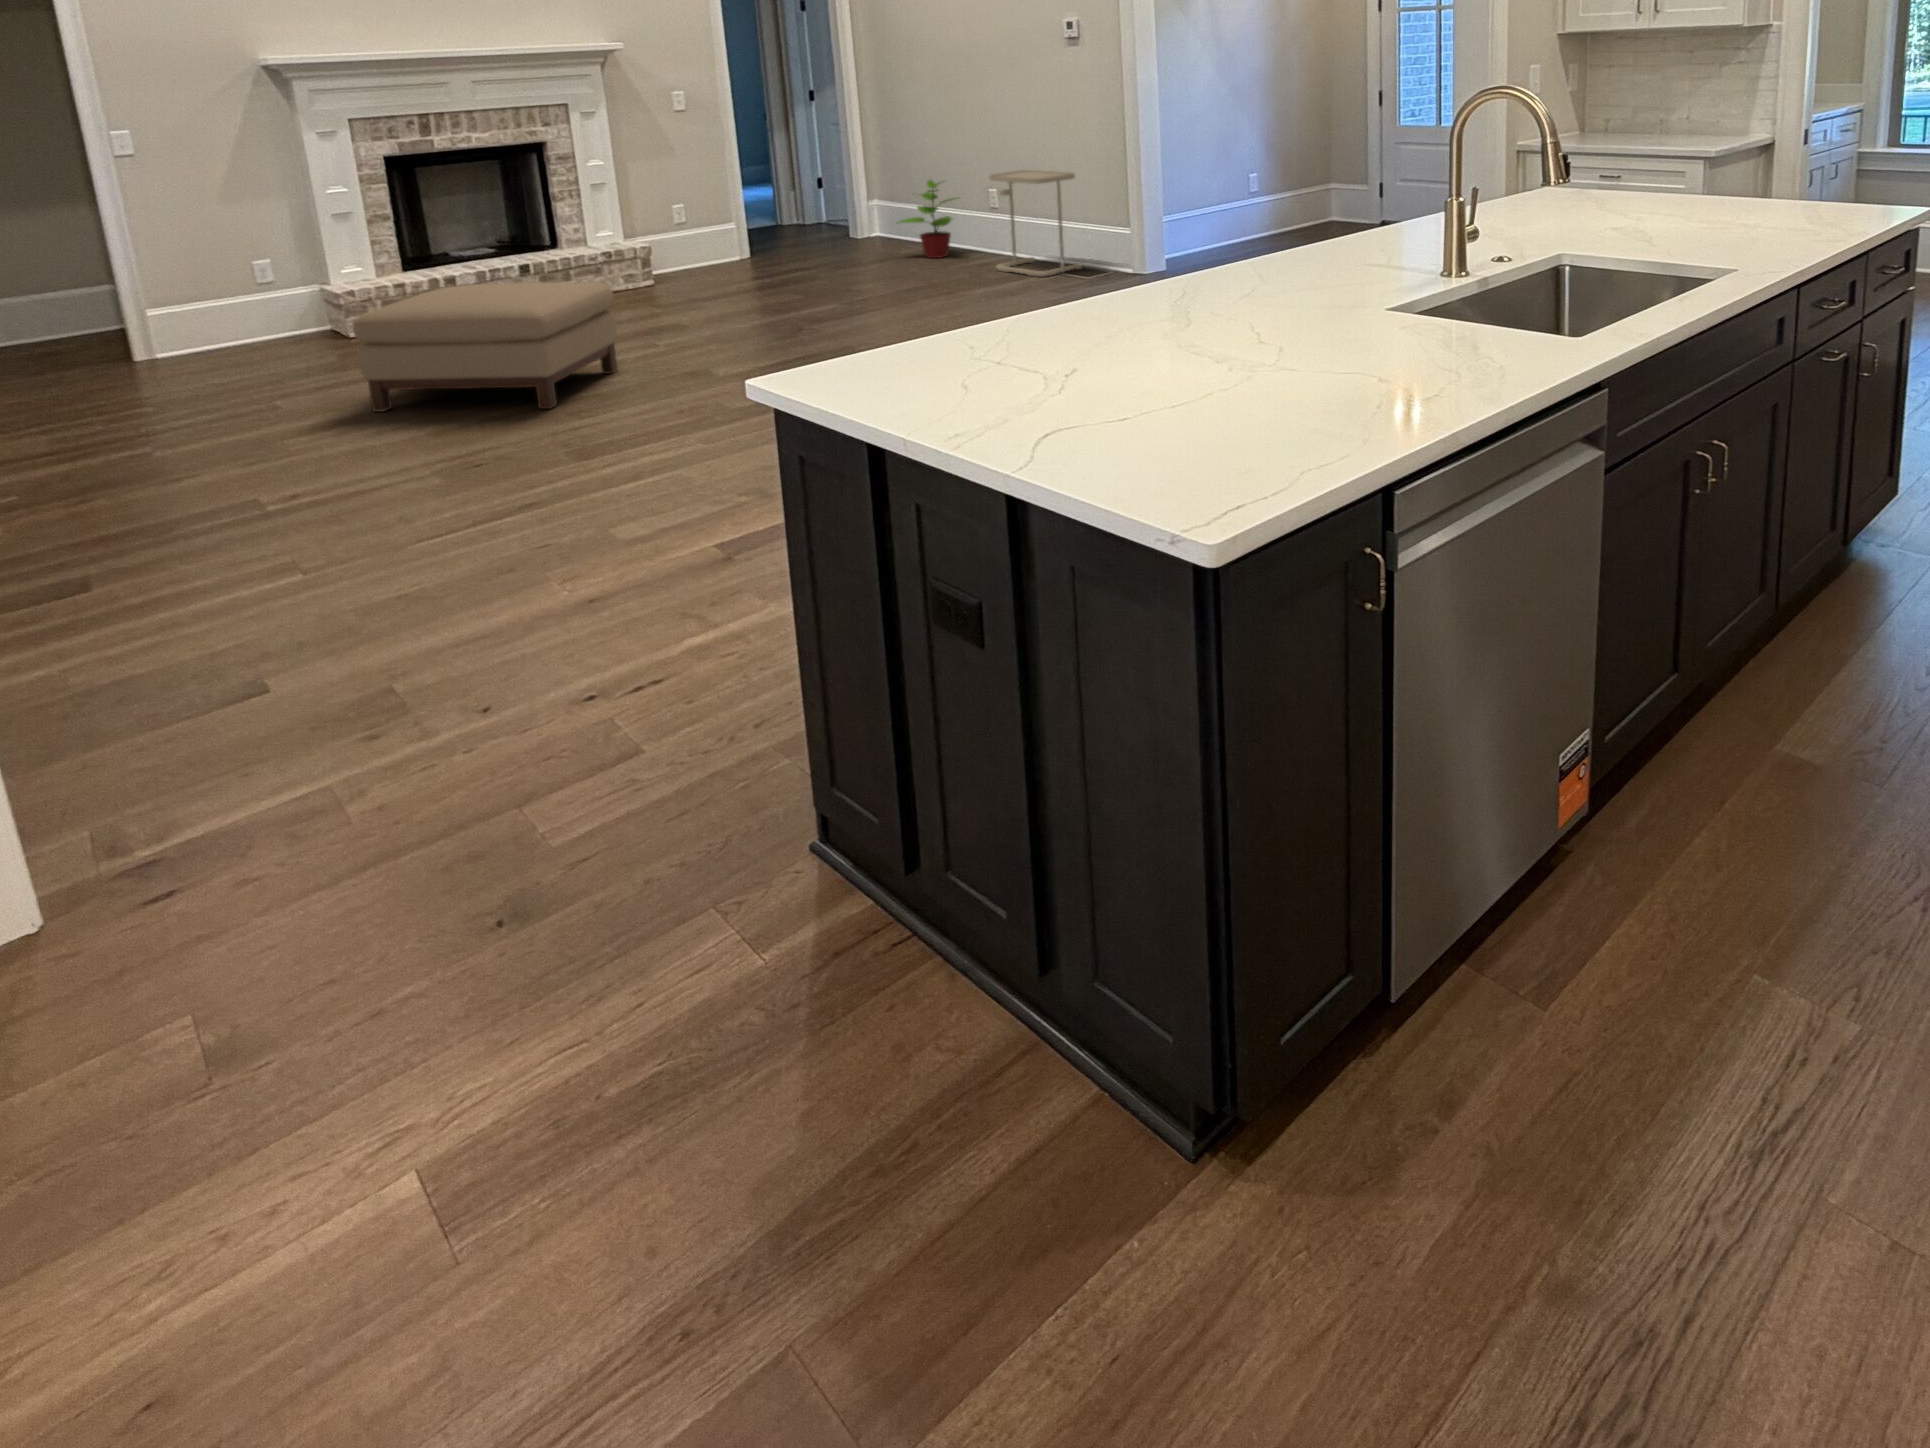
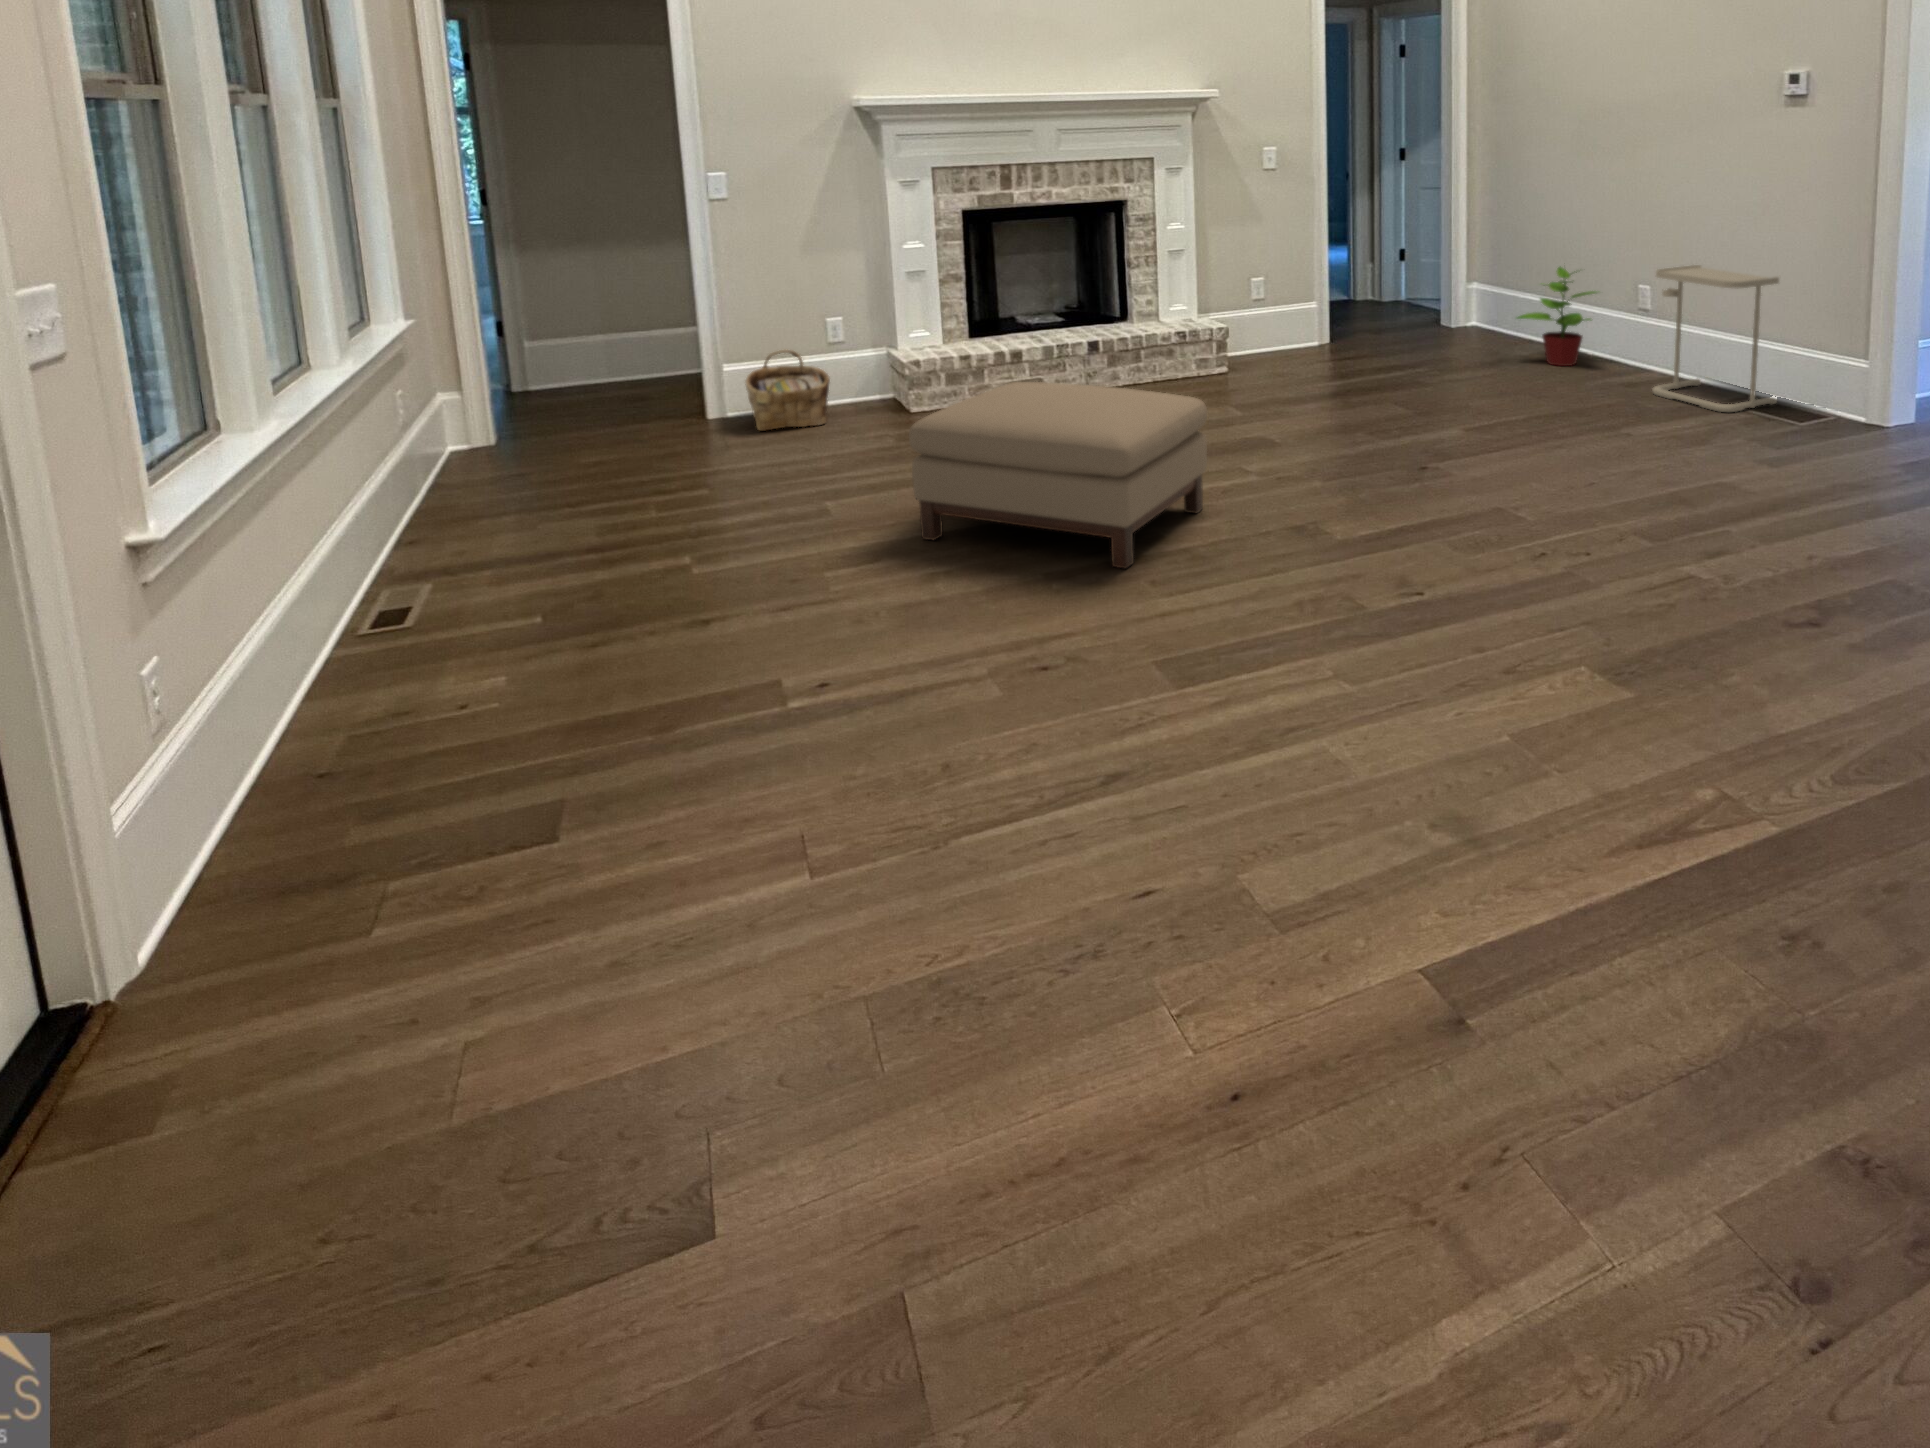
woven basket: none [175,291,265,363] -> present [745,350,830,431]

